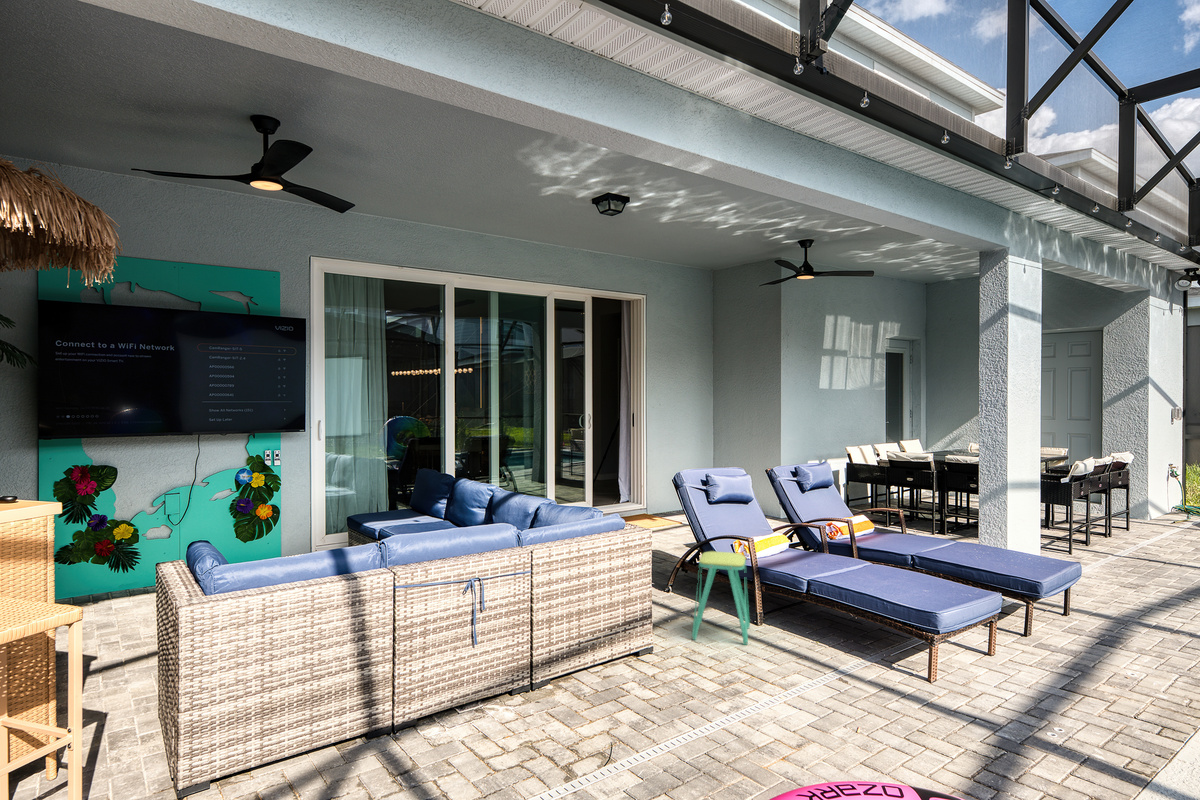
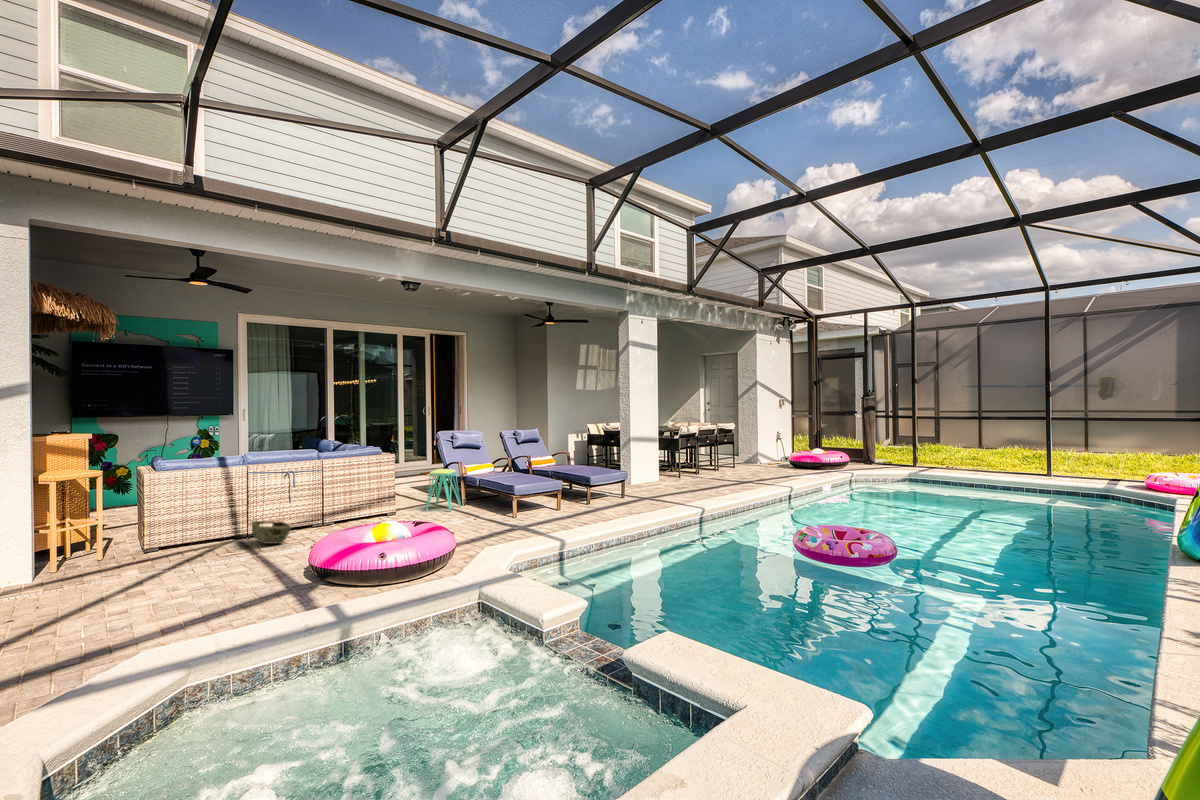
woven basket: none [405,694,501,769] -> present [252,521,291,544]

